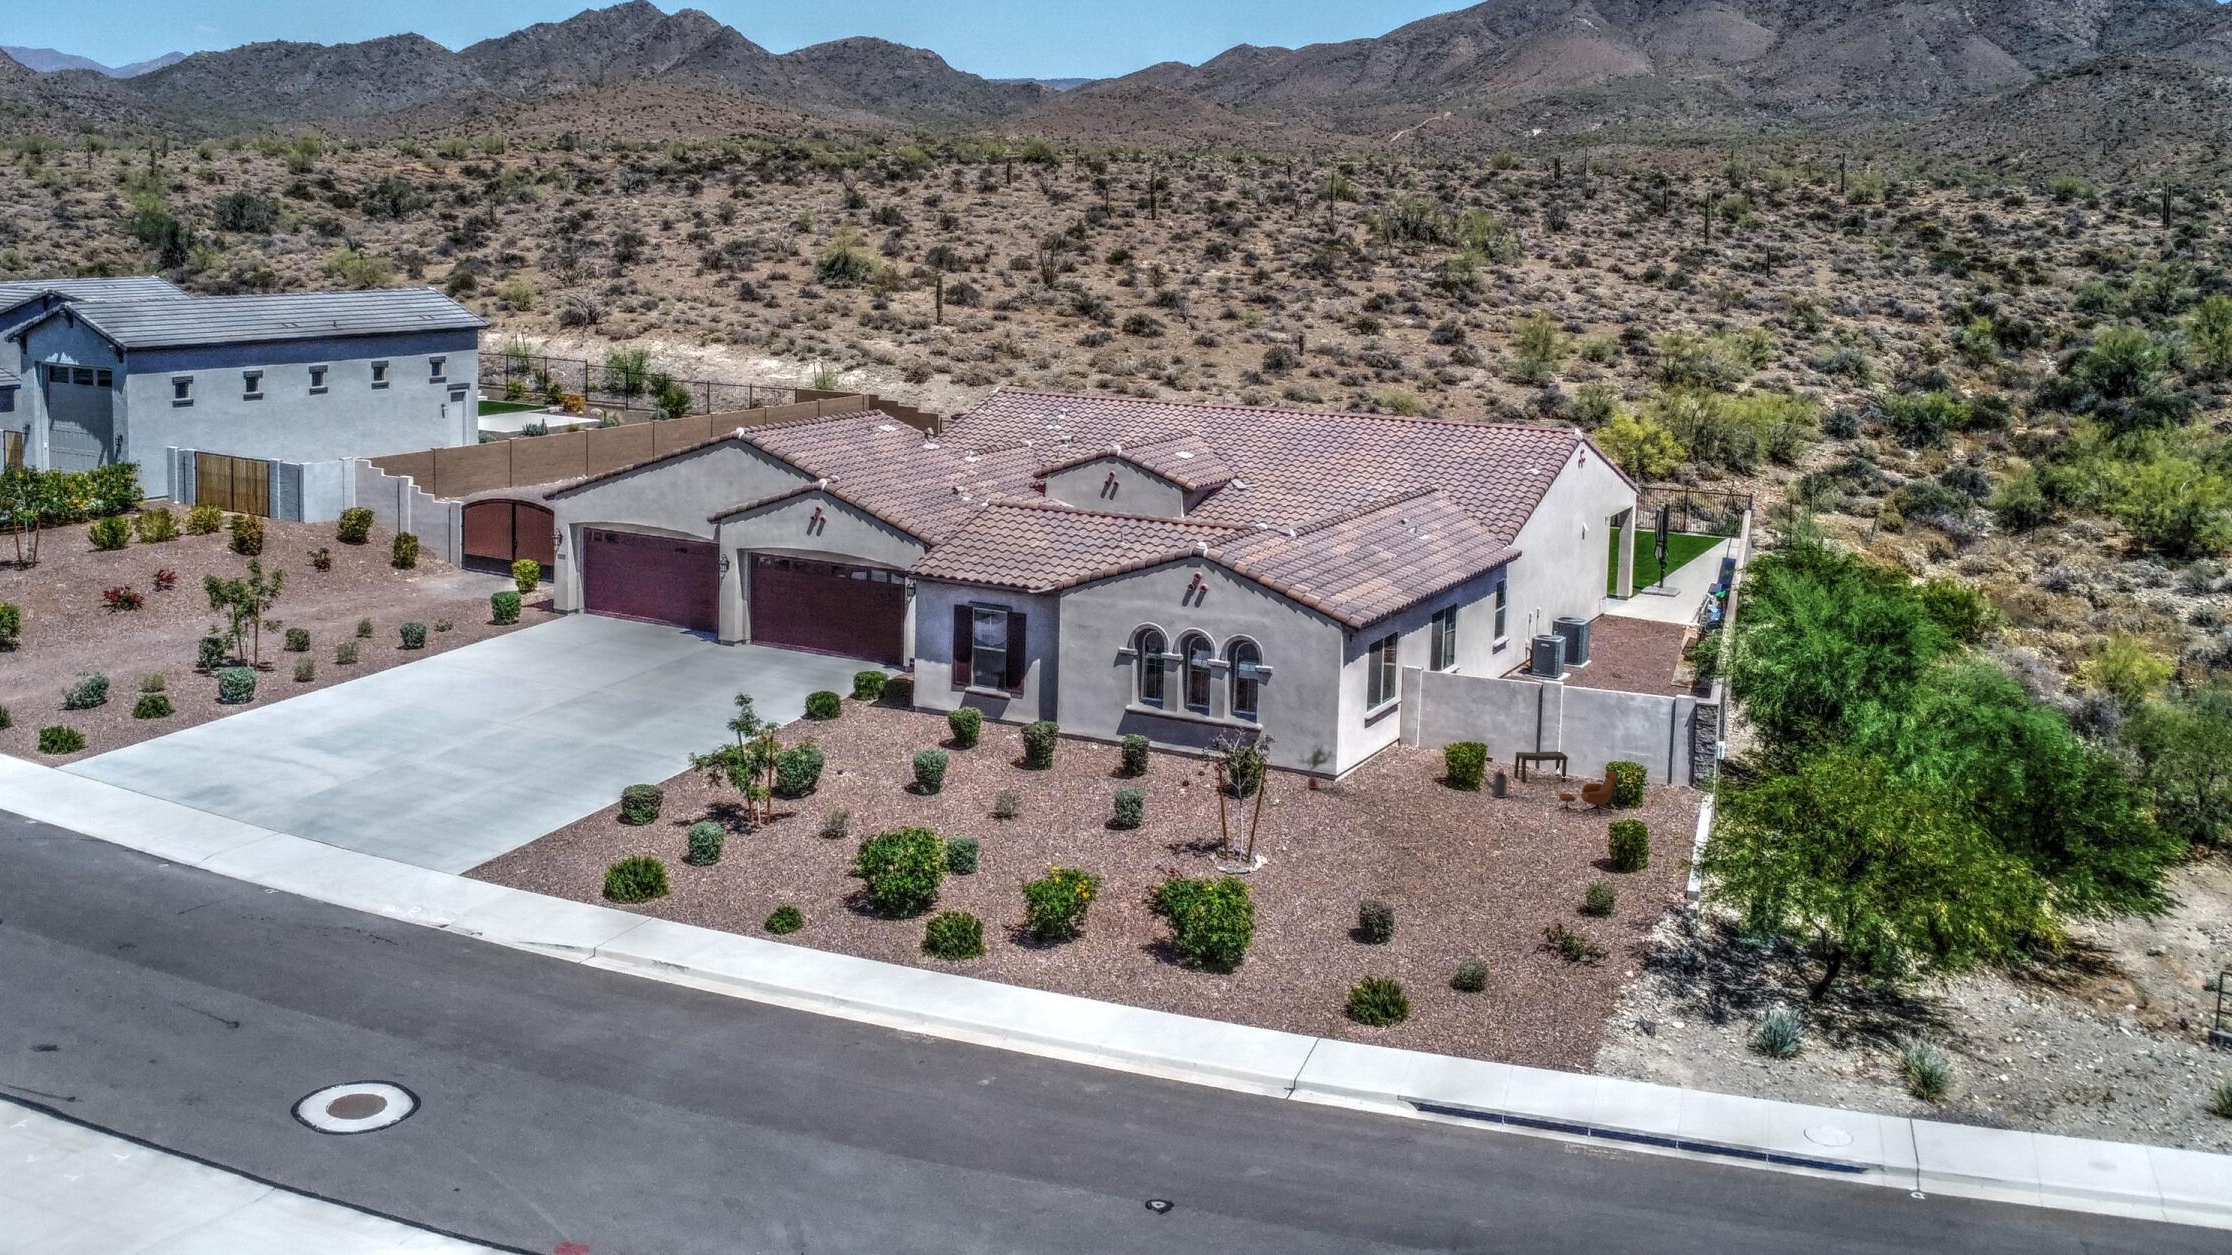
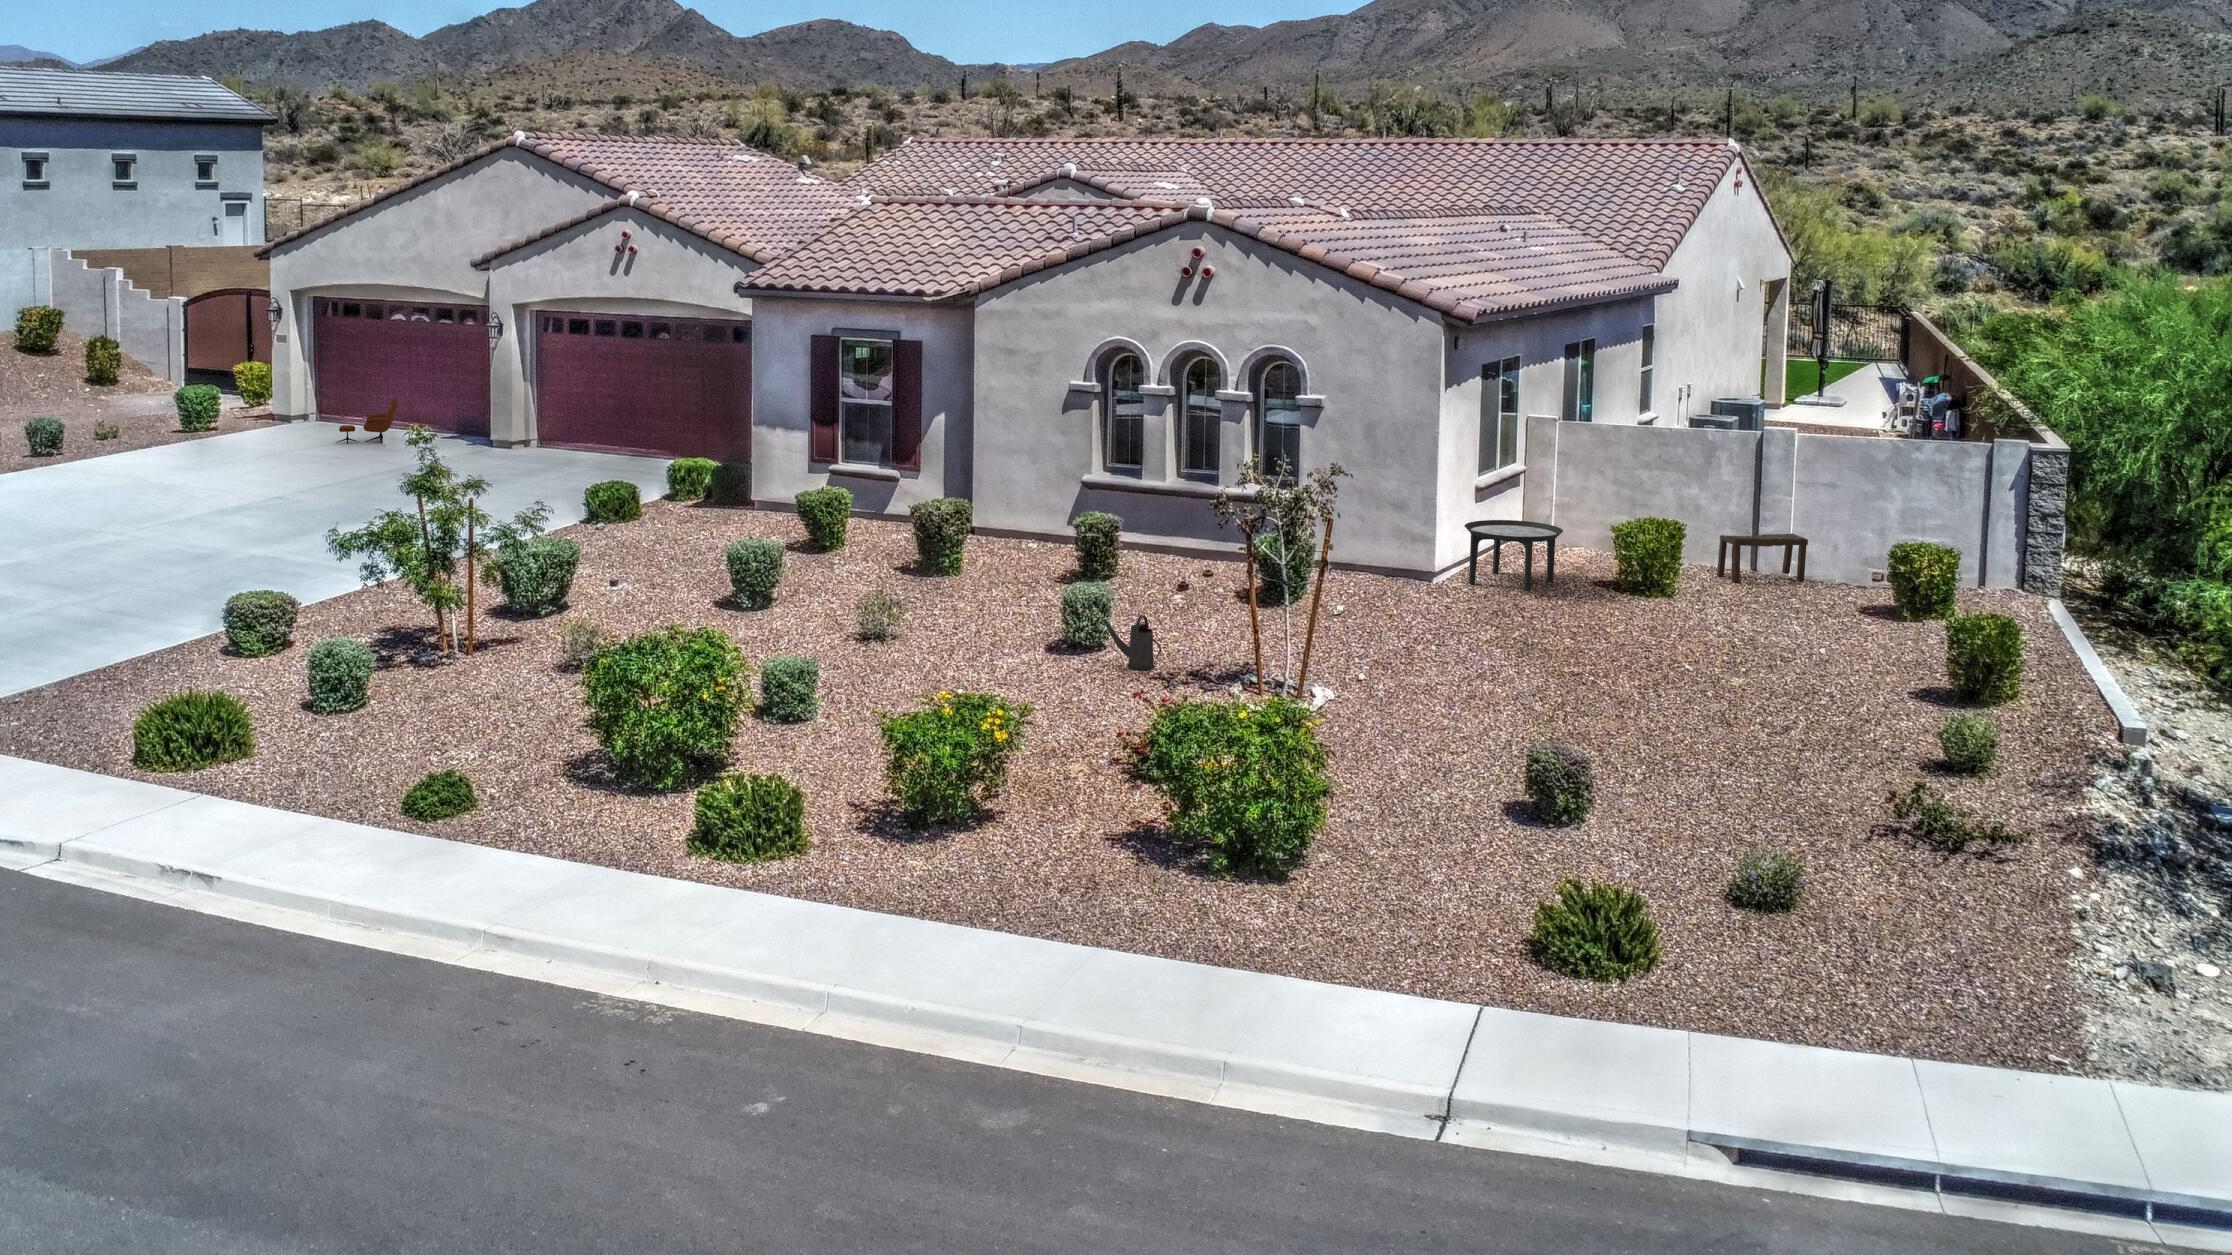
round table: none [1358,741,1418,789] -> present [1465,520,1563,592]
potted tree: present [1298,743,1332,789] -> none [1362,515,1426,594]
watering can: present [1482,768,1512,798] -> present [1103,615,1161,670]
lounge chair: present [1557,771,1617,816] -> present [336,398,398,444]

